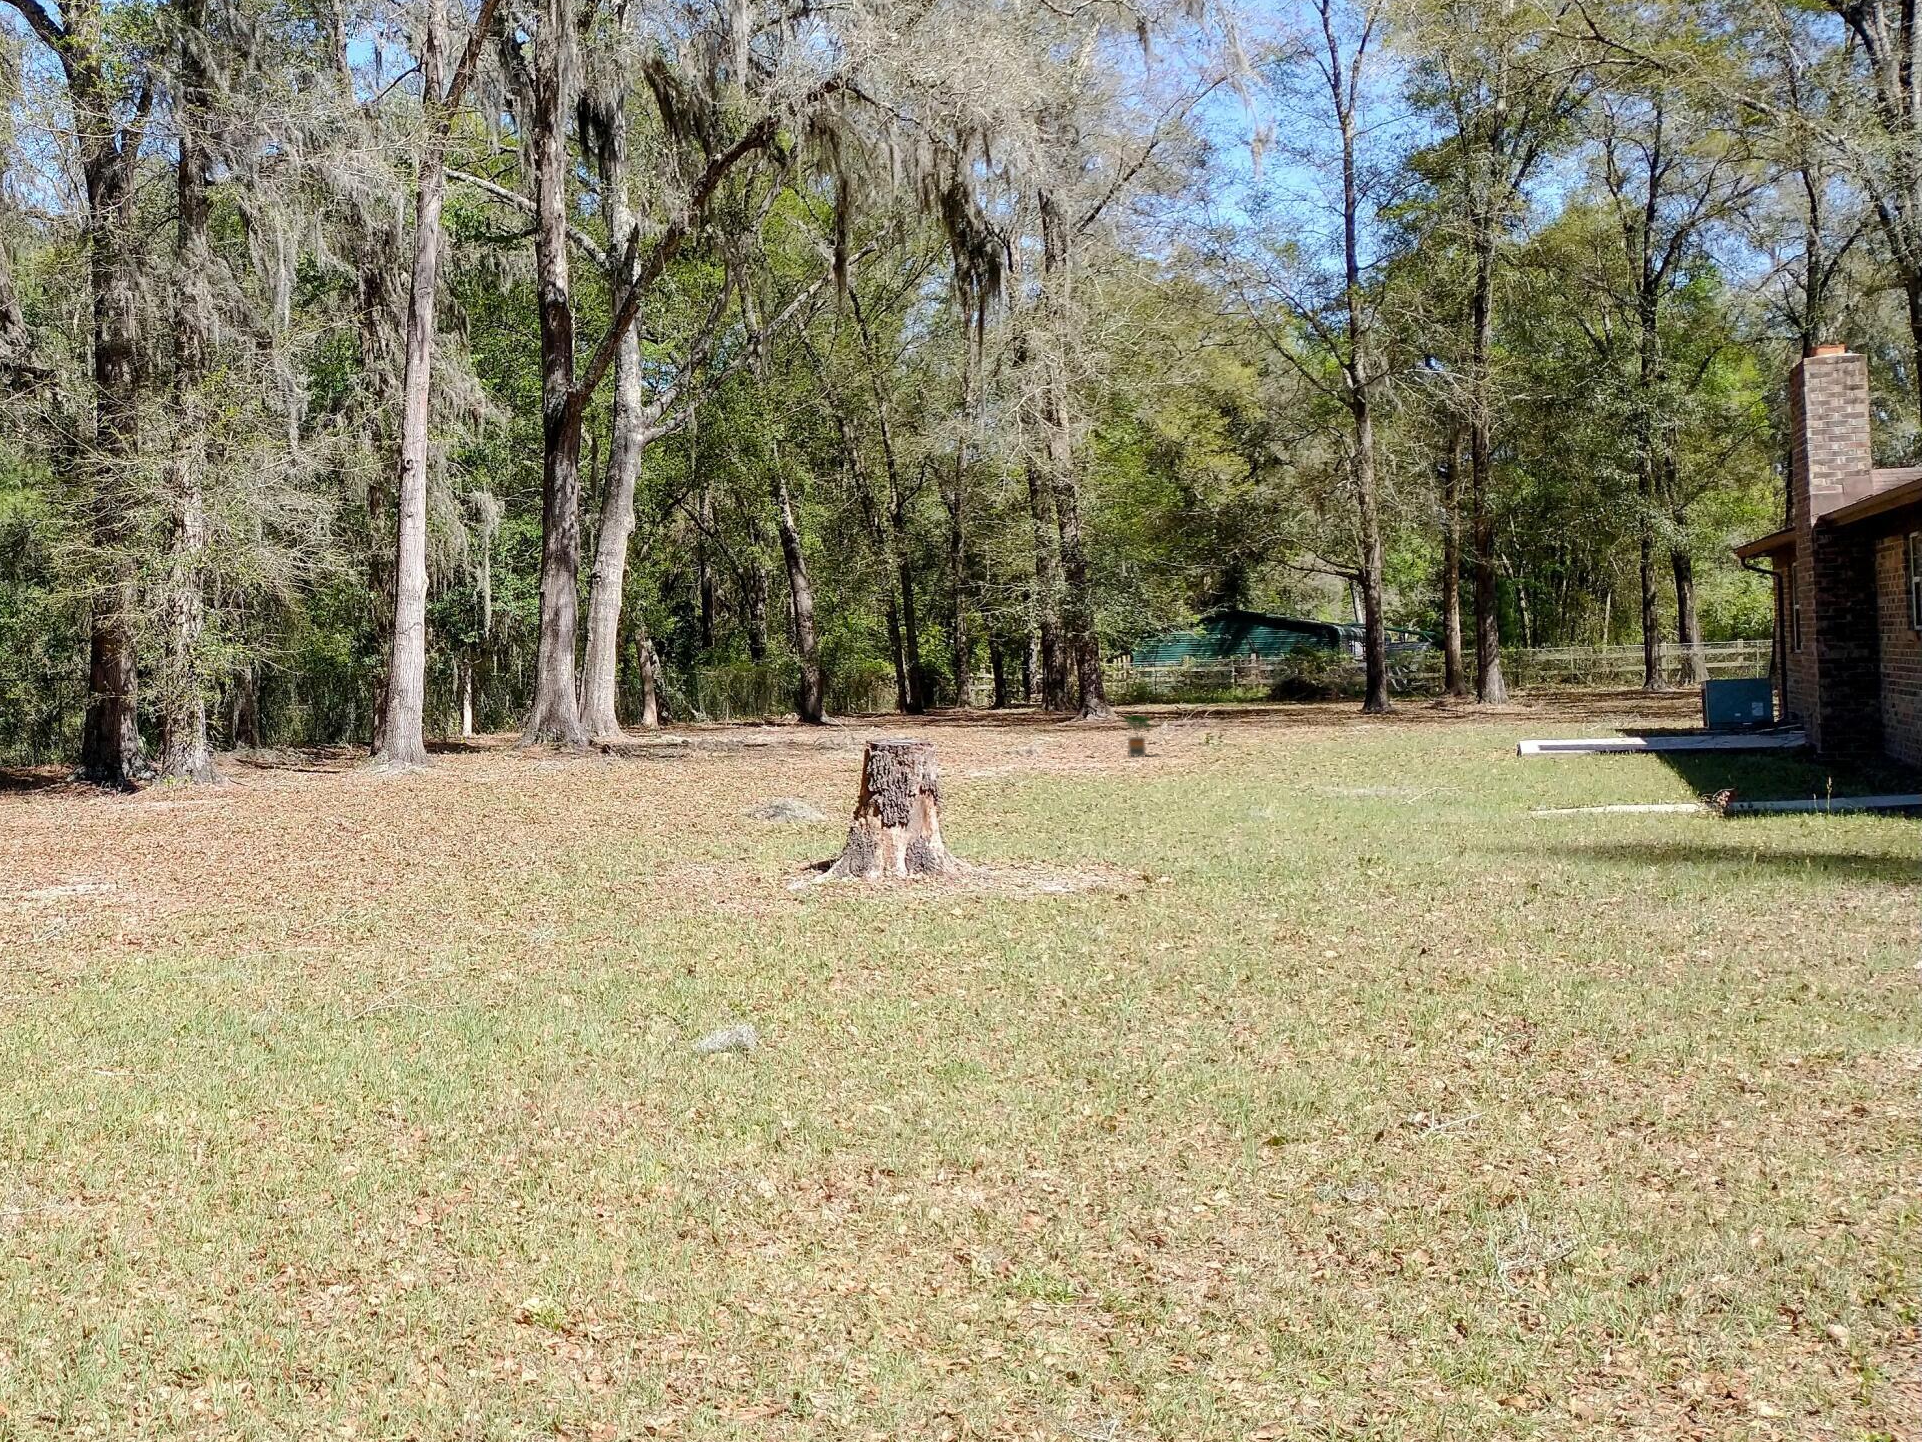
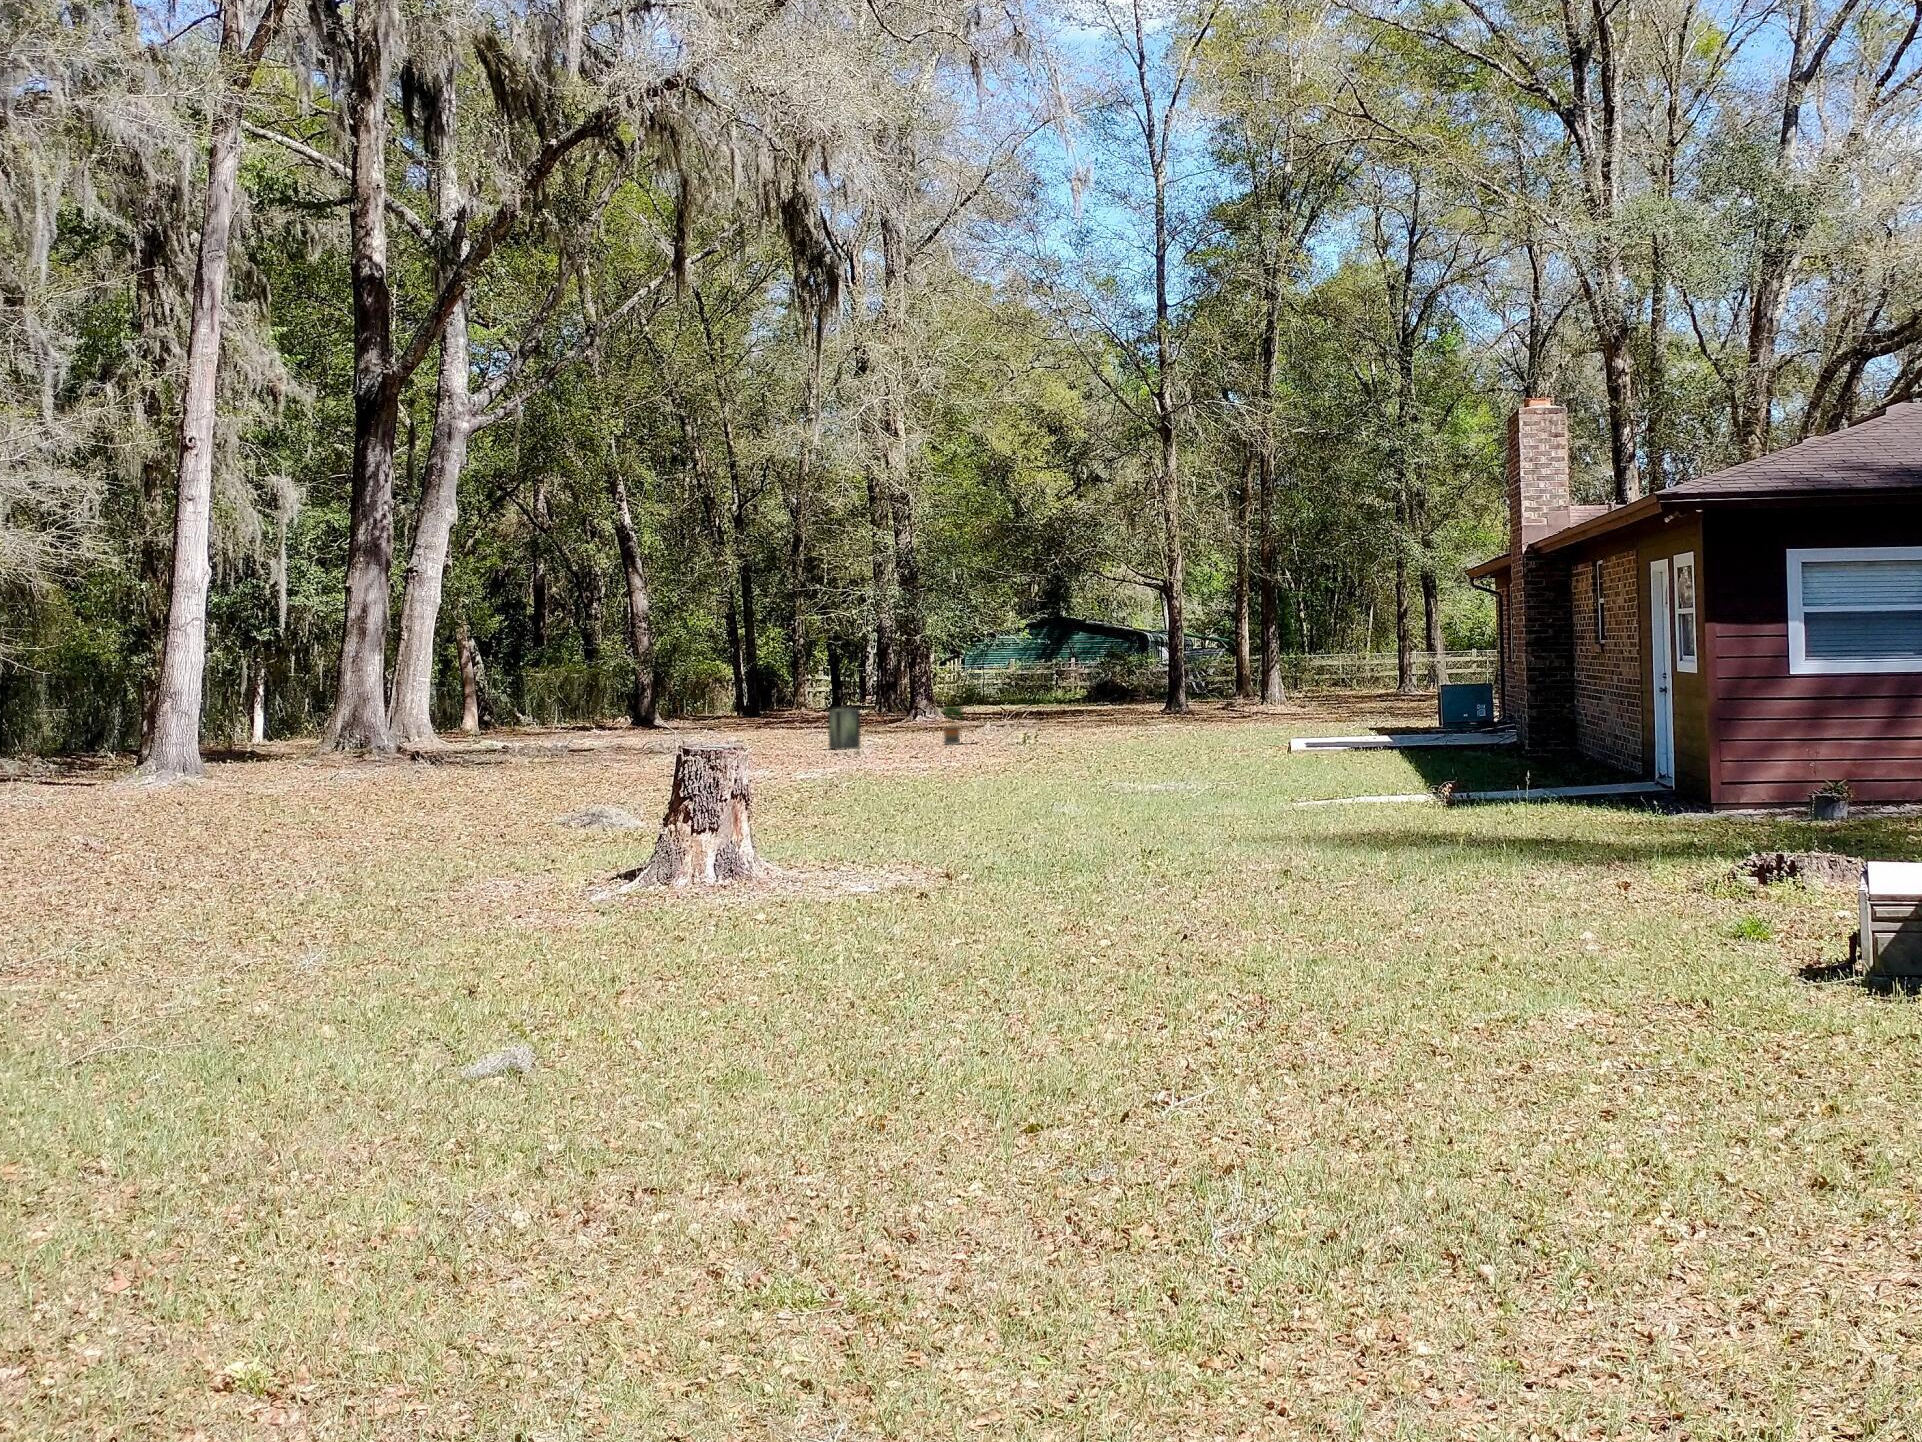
storage box: none [1000,715,1036,758] -> present [828,708,861,750]

